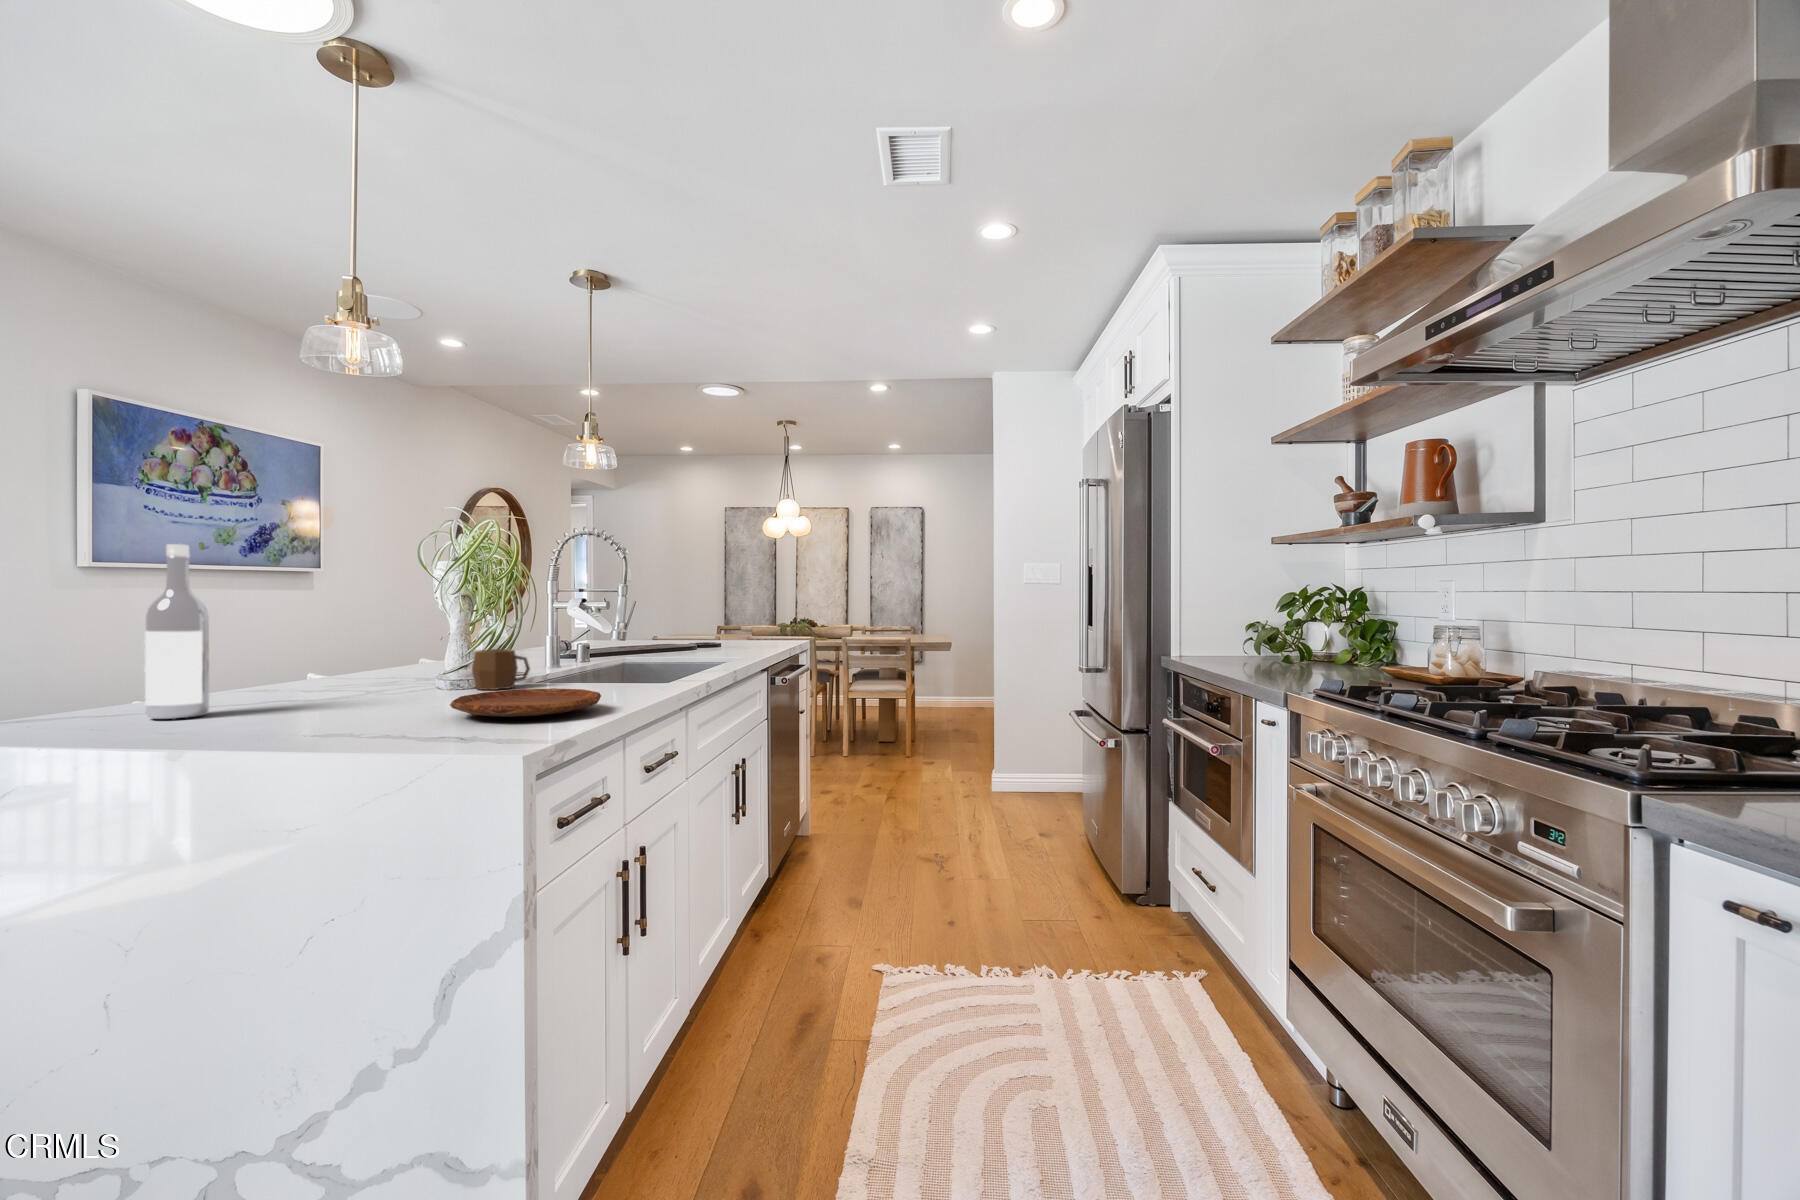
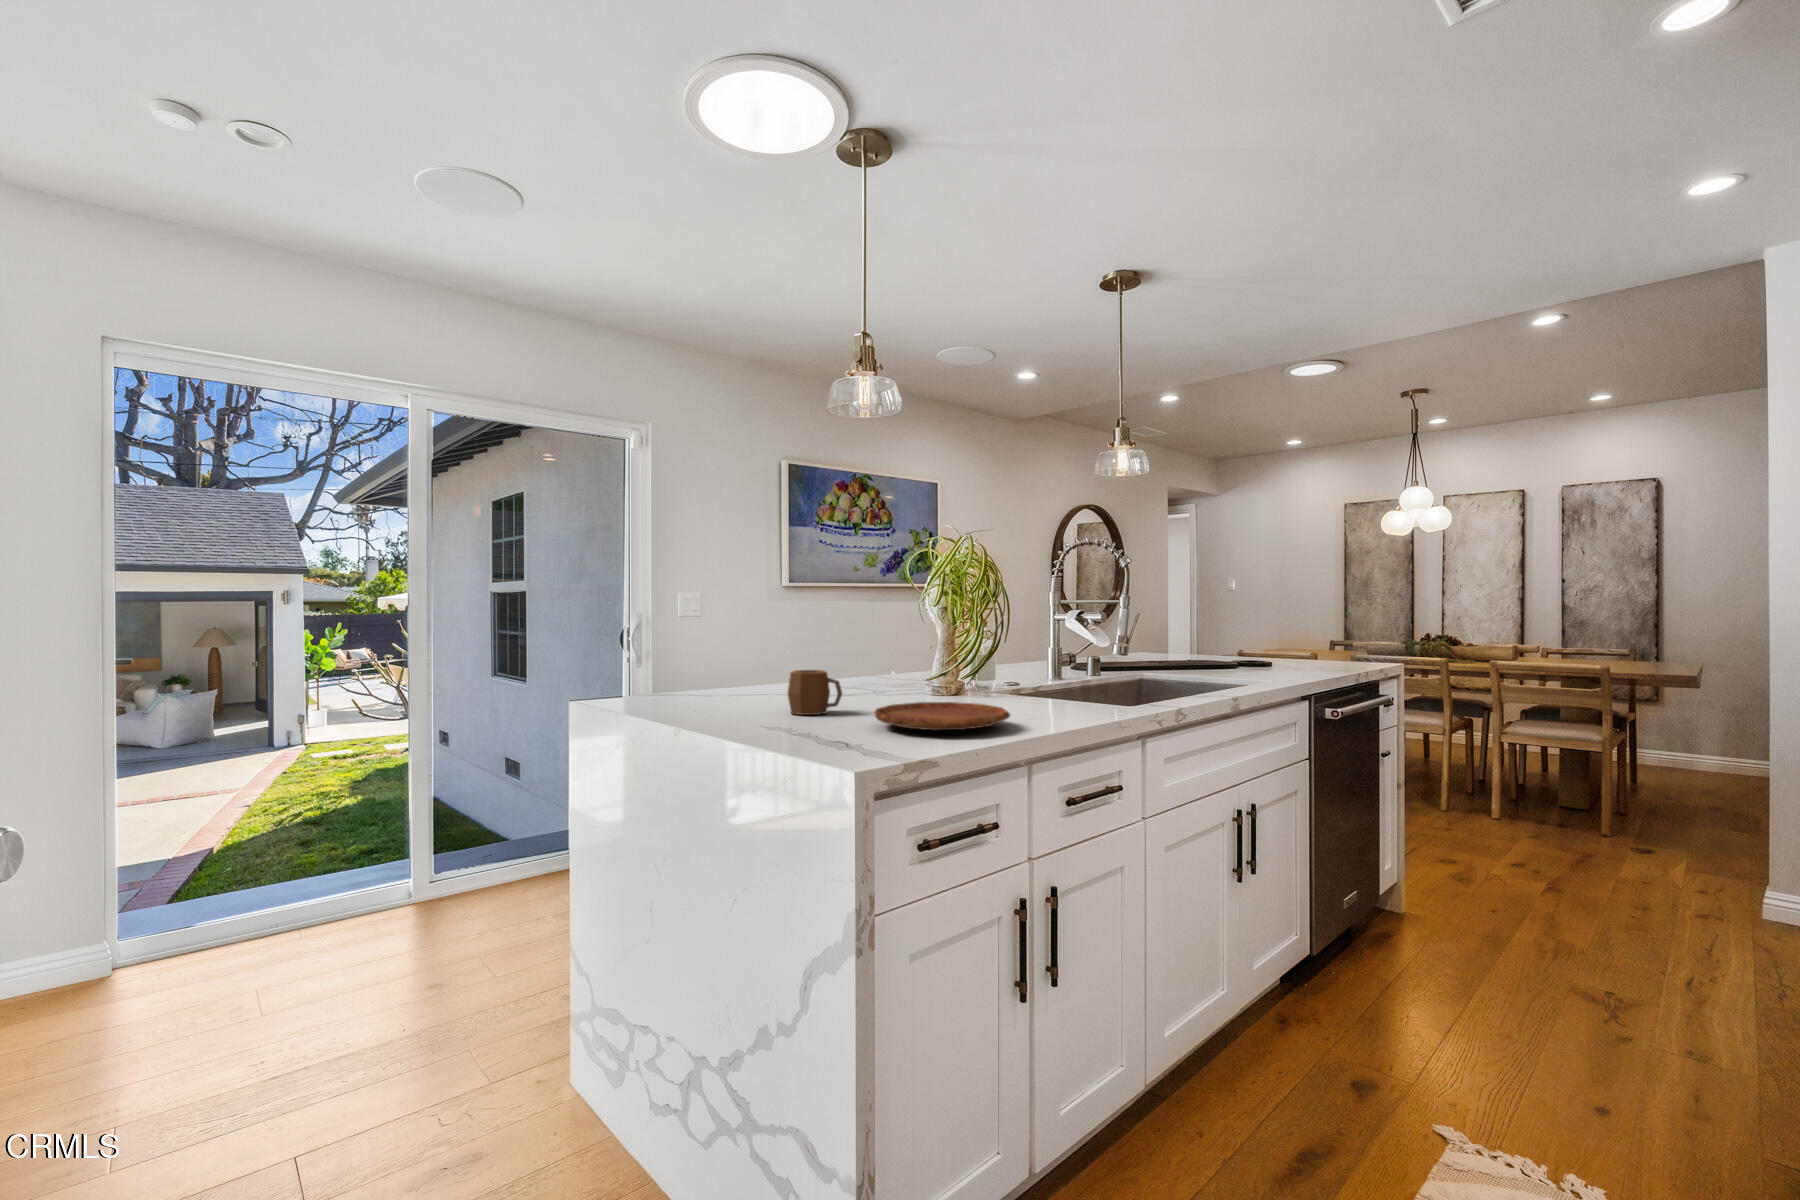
wine bottle: present [145,544,209,719] -> none [708,570,745,704]
mug: present [472,649,530,690] -> present [788,670,842,715]

